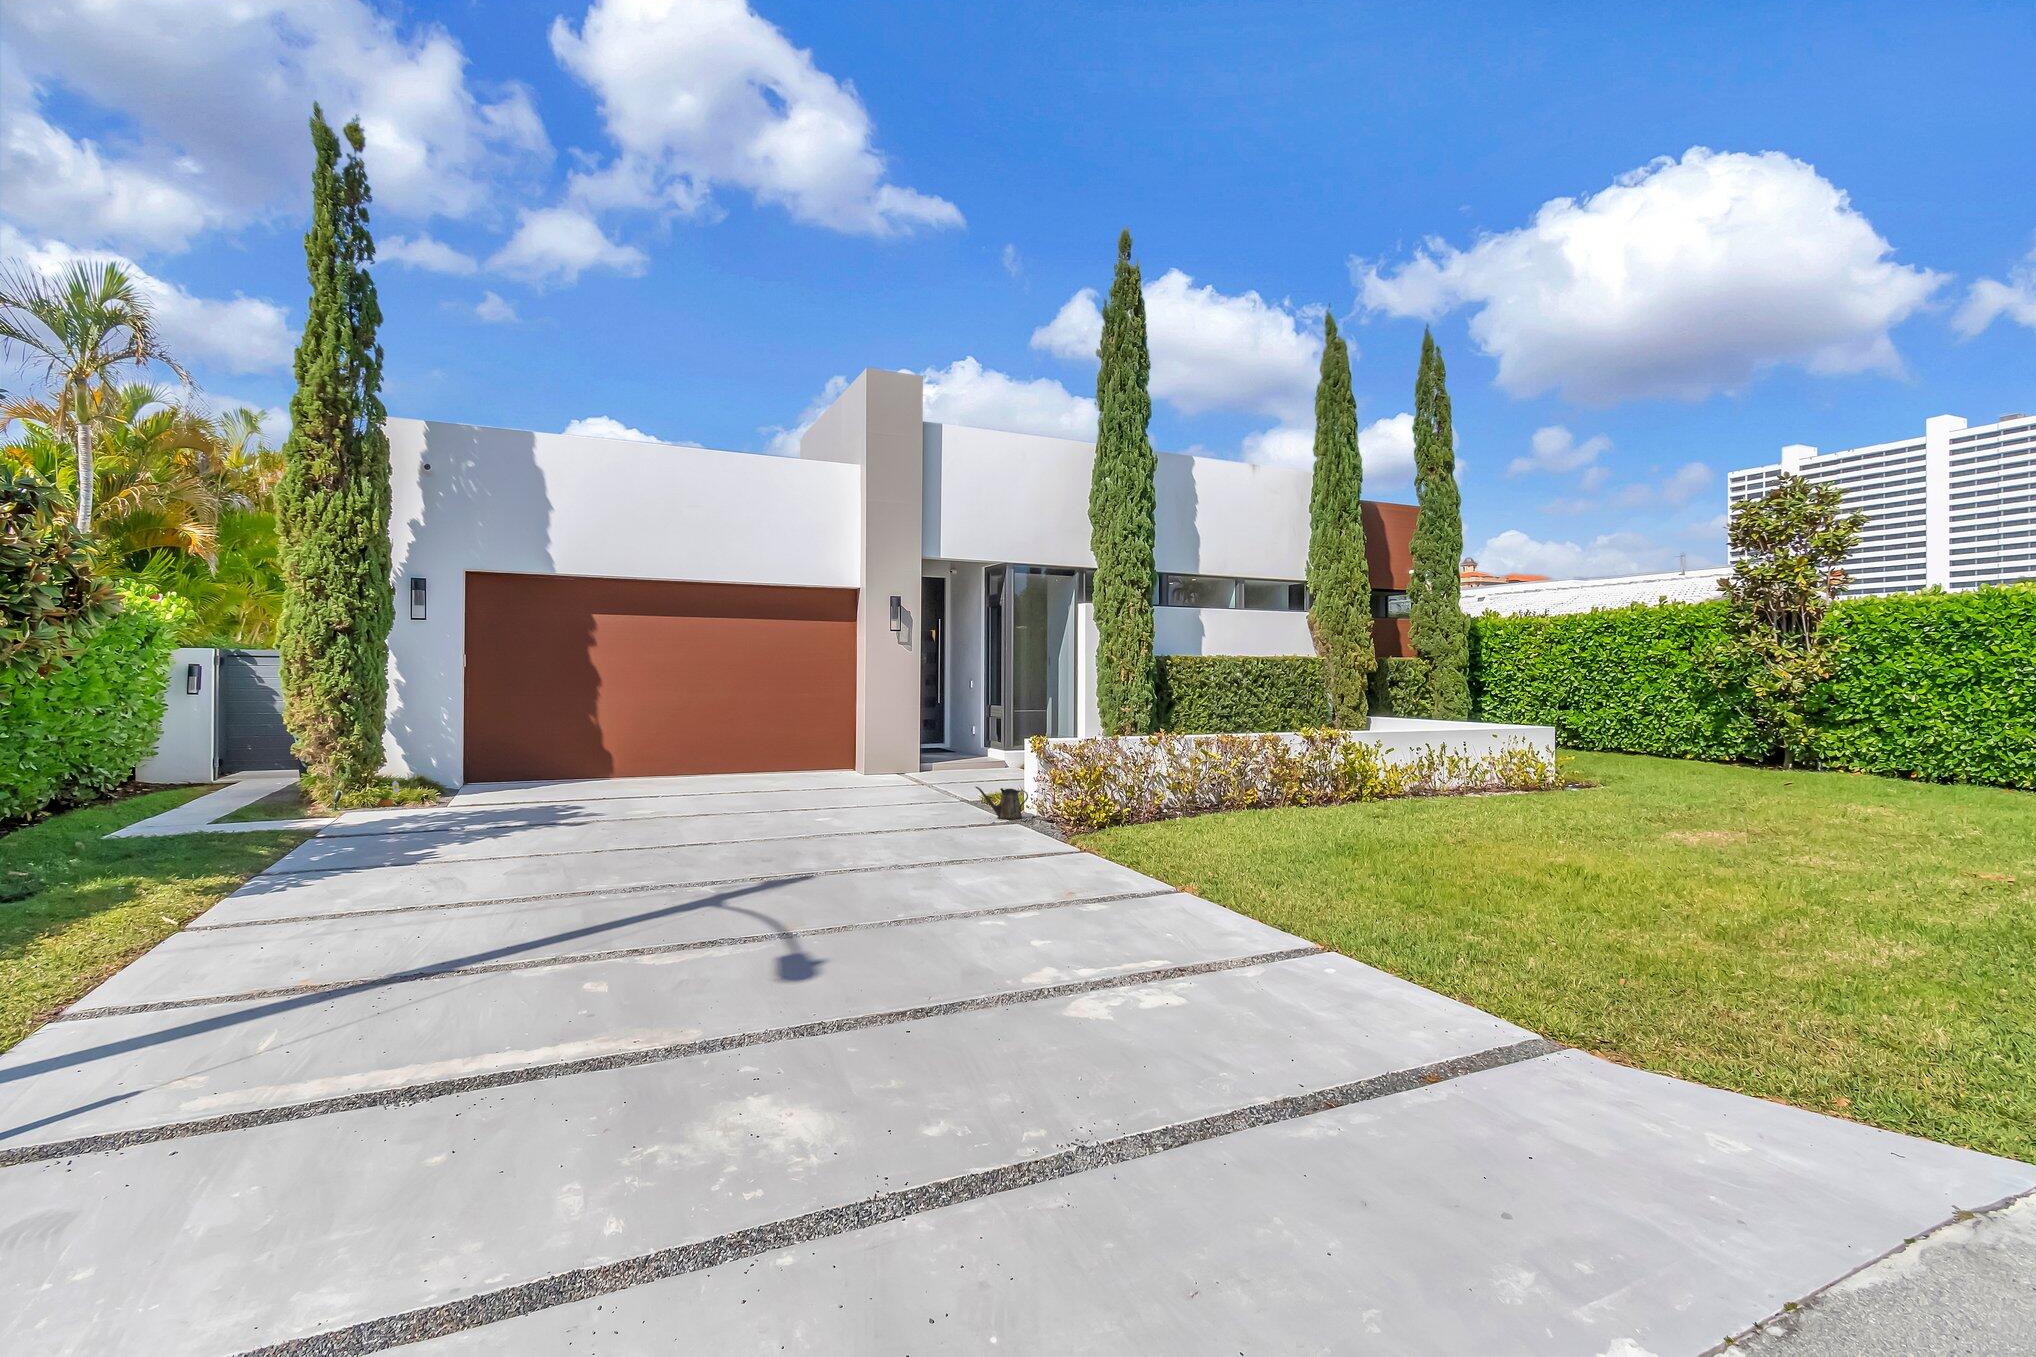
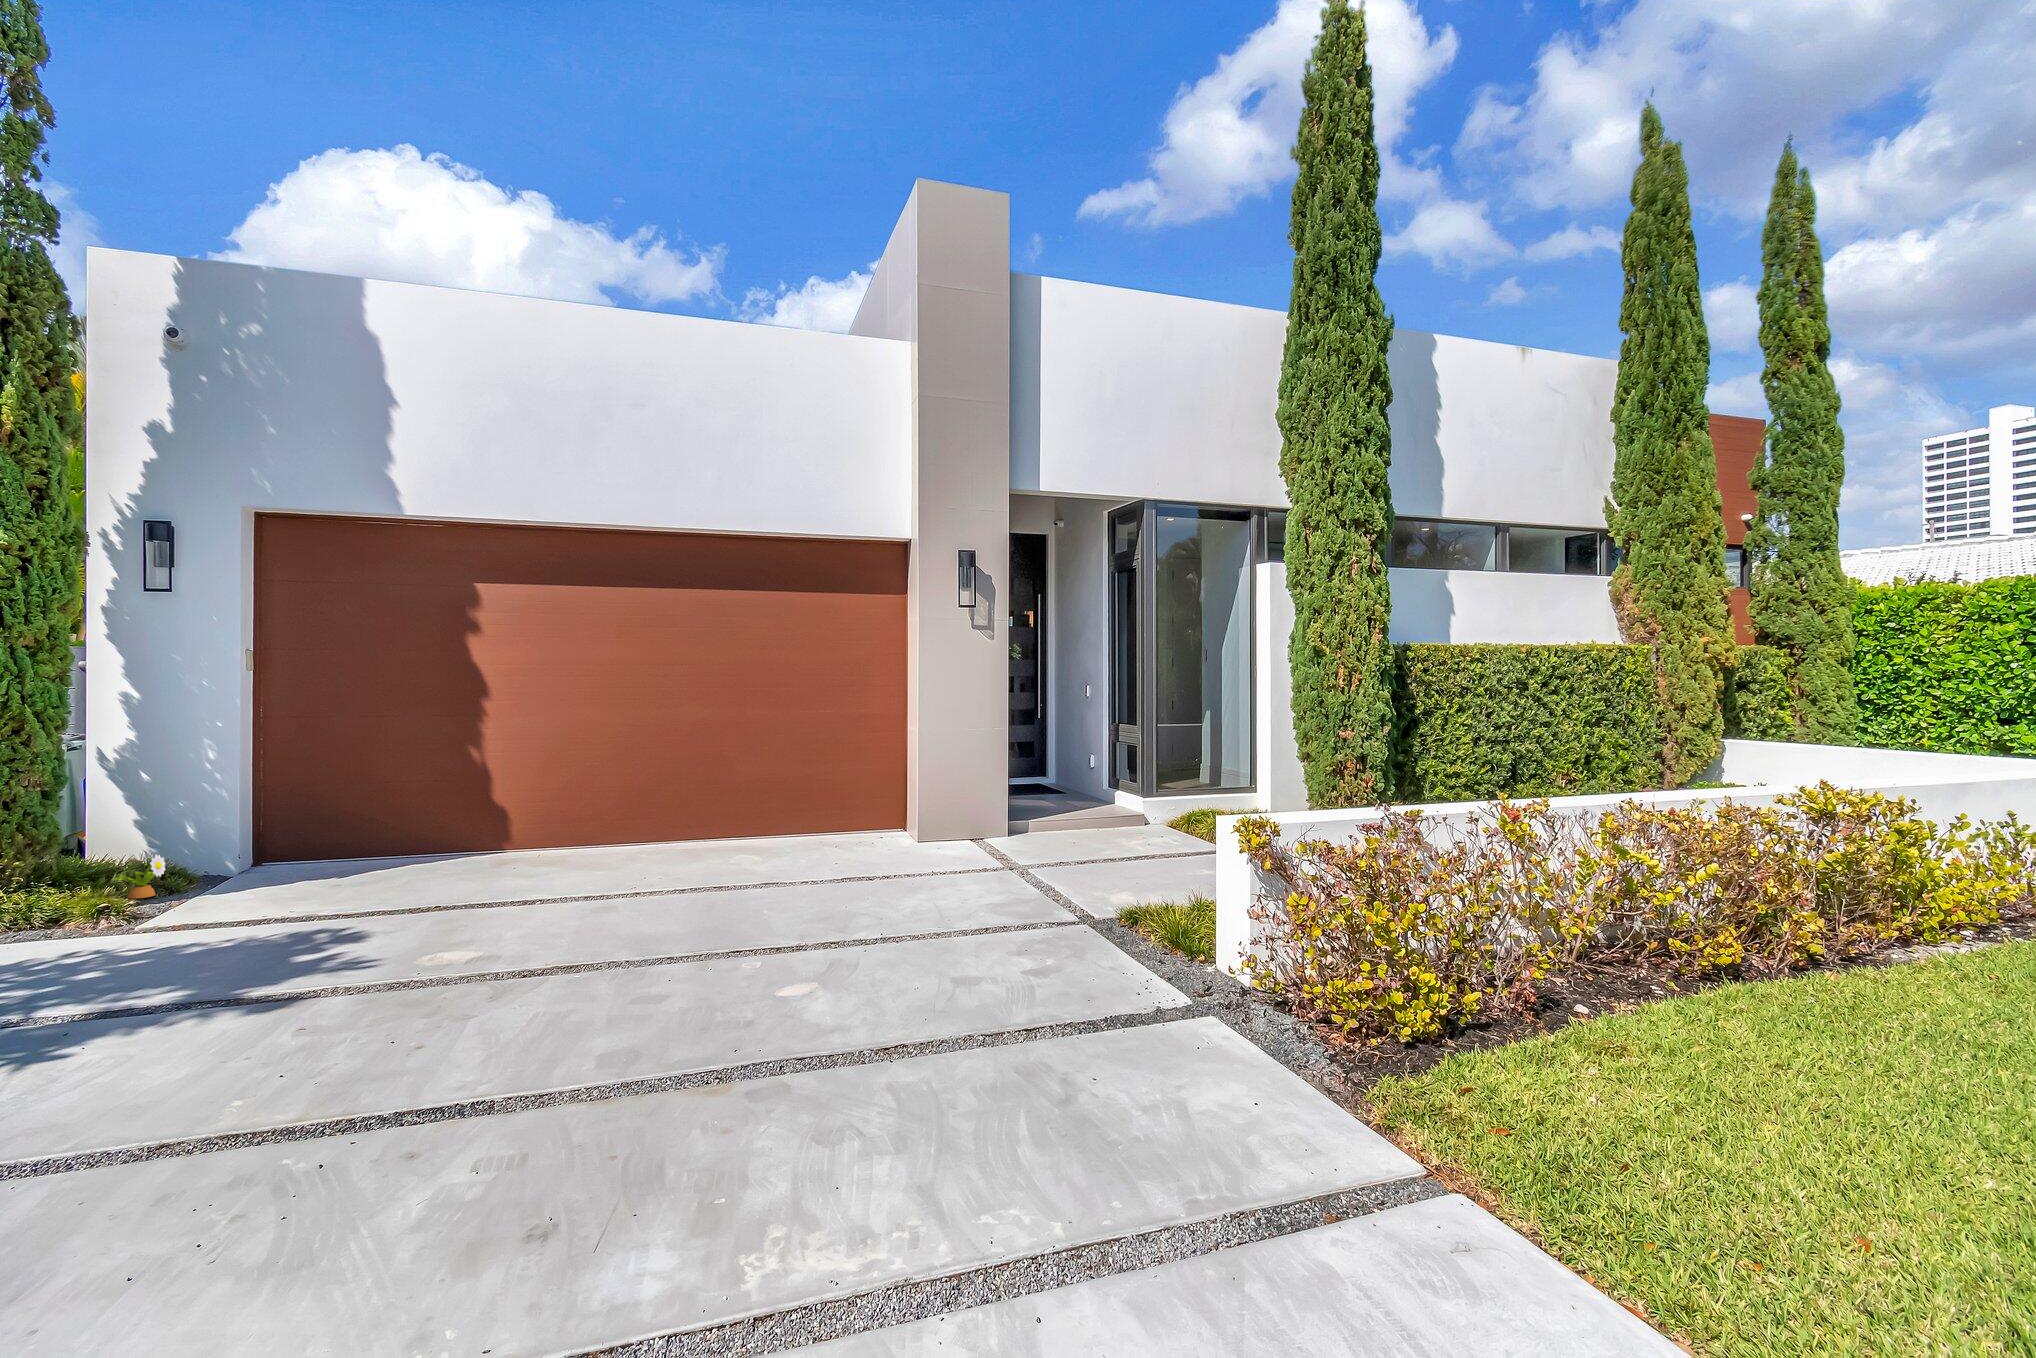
watering can: present [975,787,1028,819] -> none [1132,880,1227,940]

